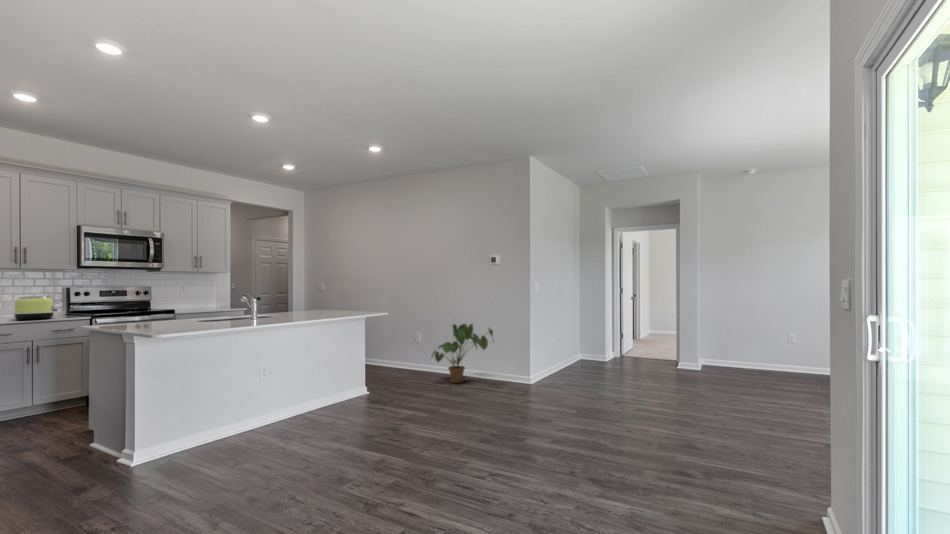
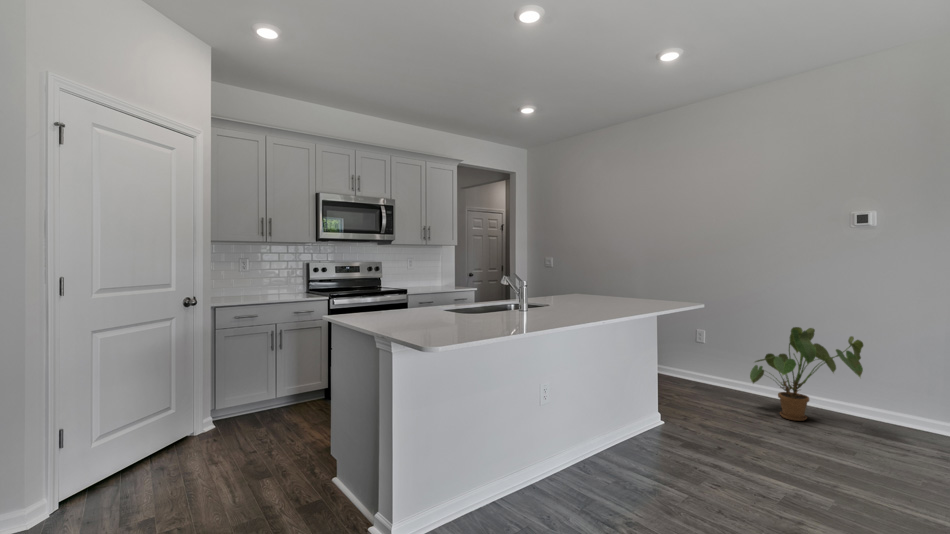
toaster: present [14,296,57,320] -> none [259,272,298,299]

